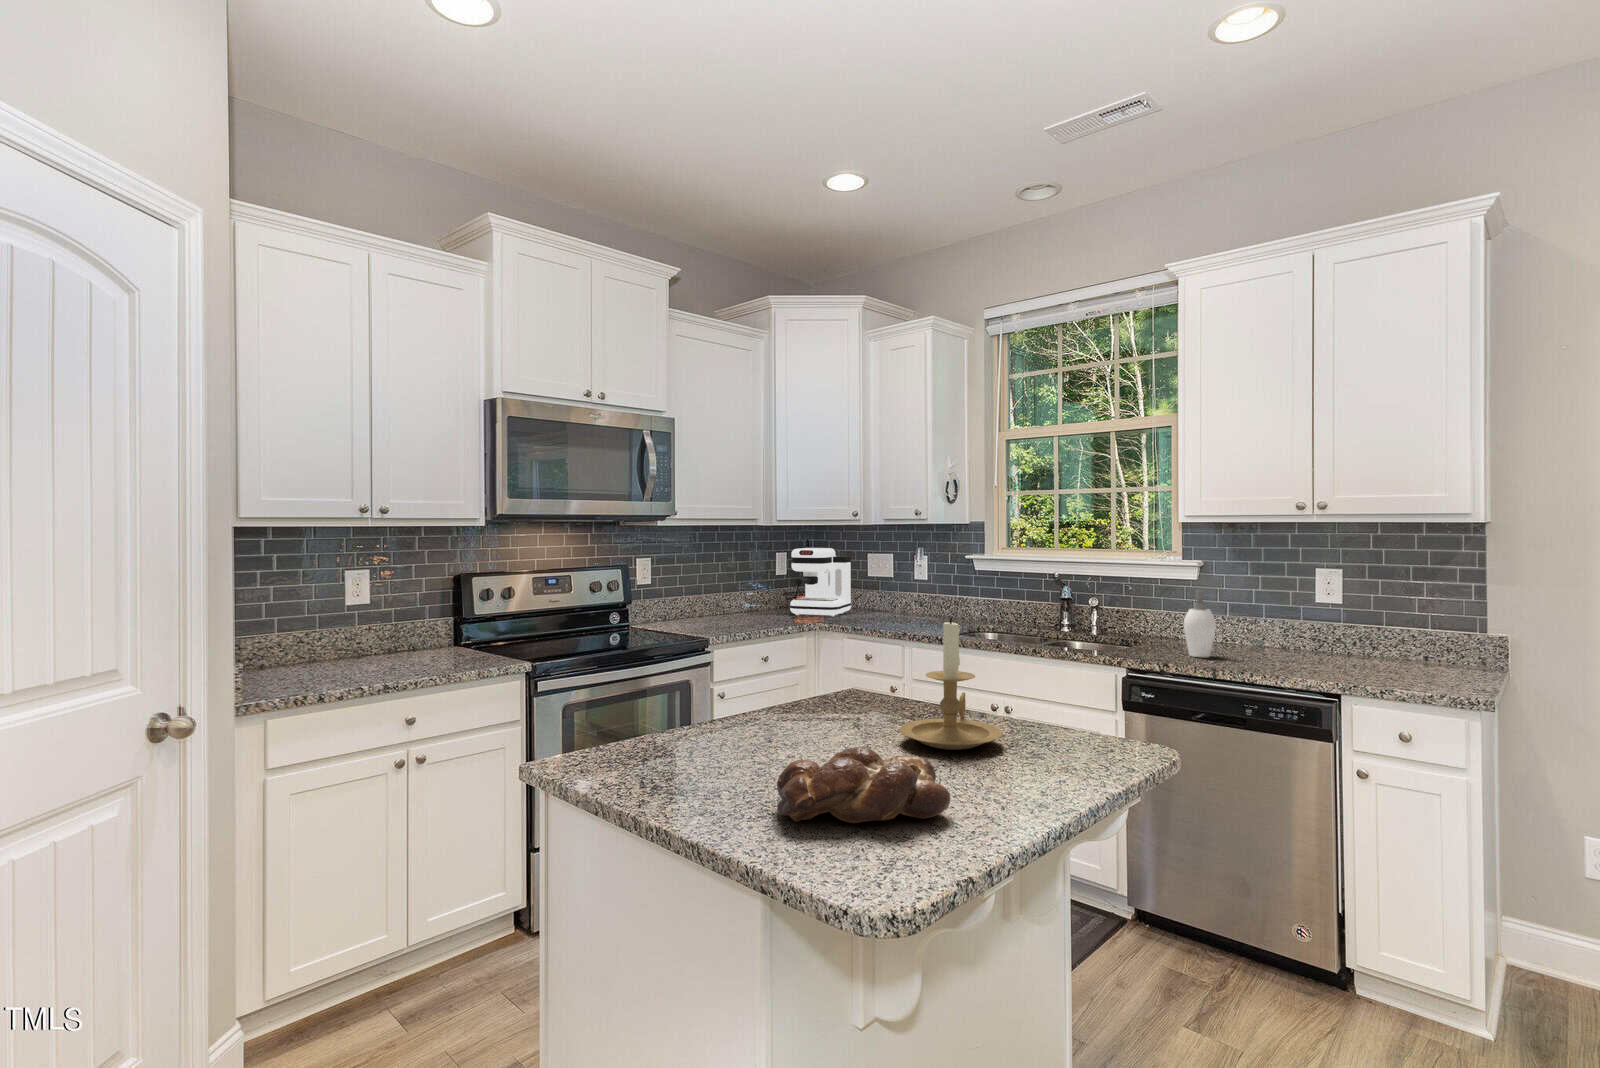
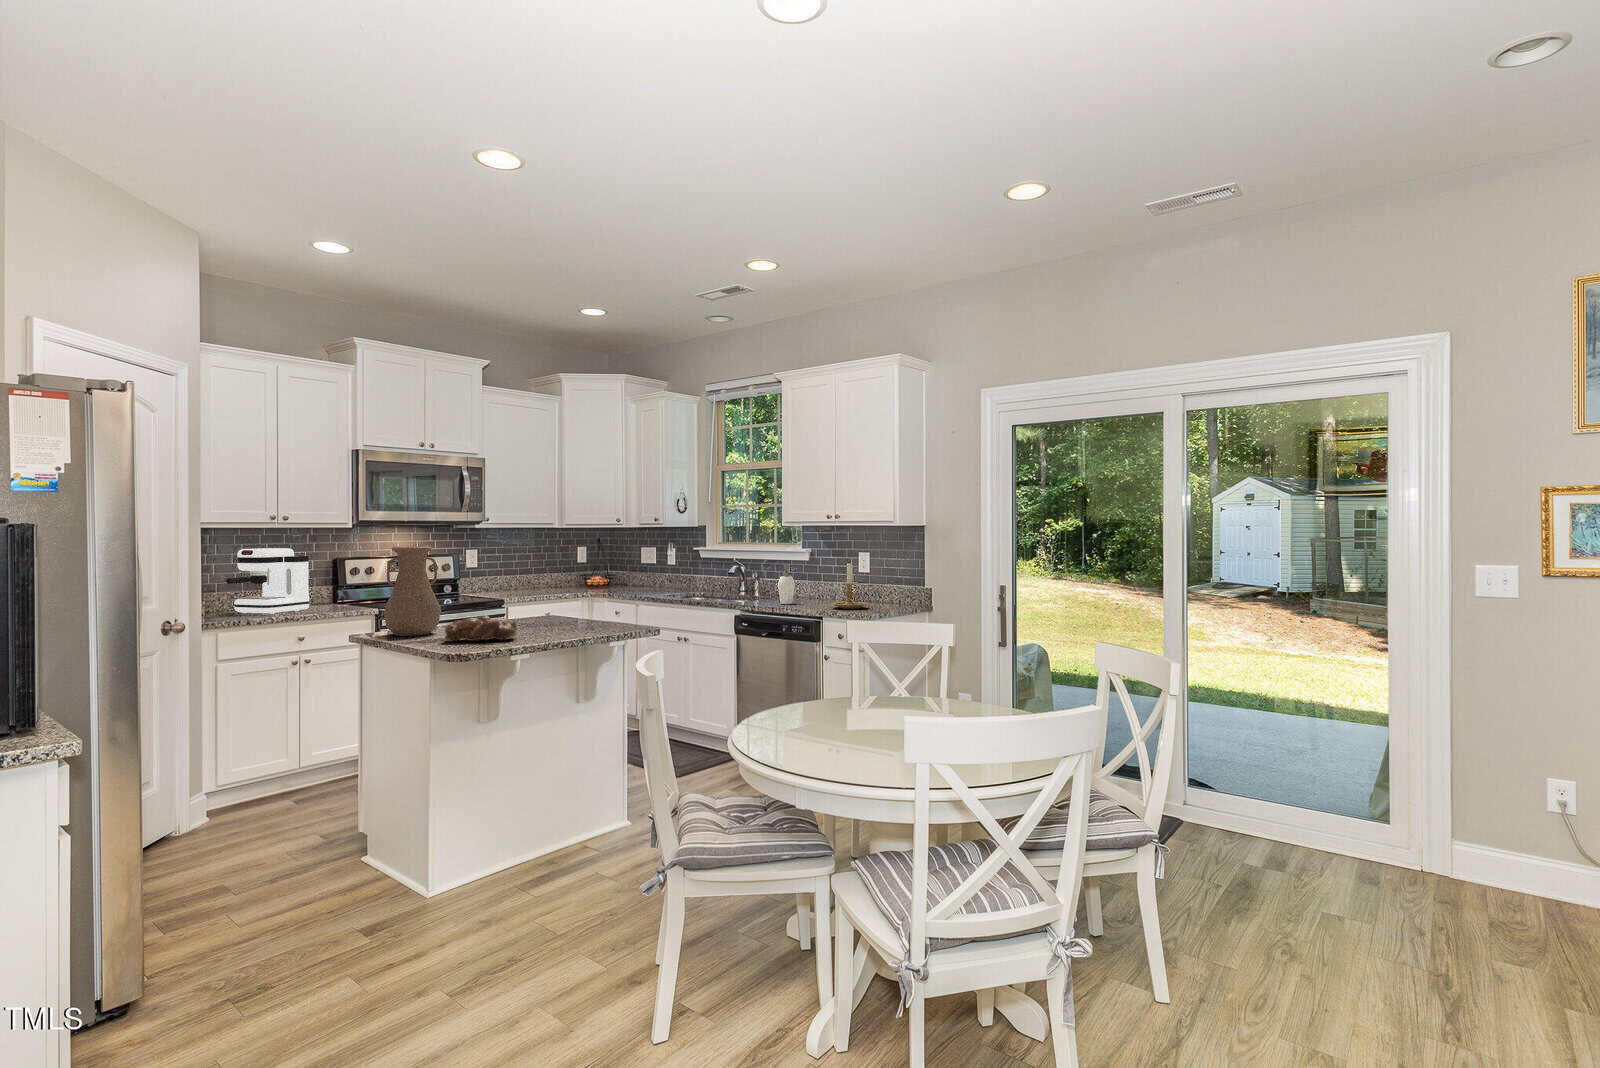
coffee maker: present [790,548,851,617] -> present [226,548,309,614]
vase: none [604,570,722,780] -> present [384,546,441,636]
candle holder: present [899,618,1002,750] -> present [831,562,868,609]

